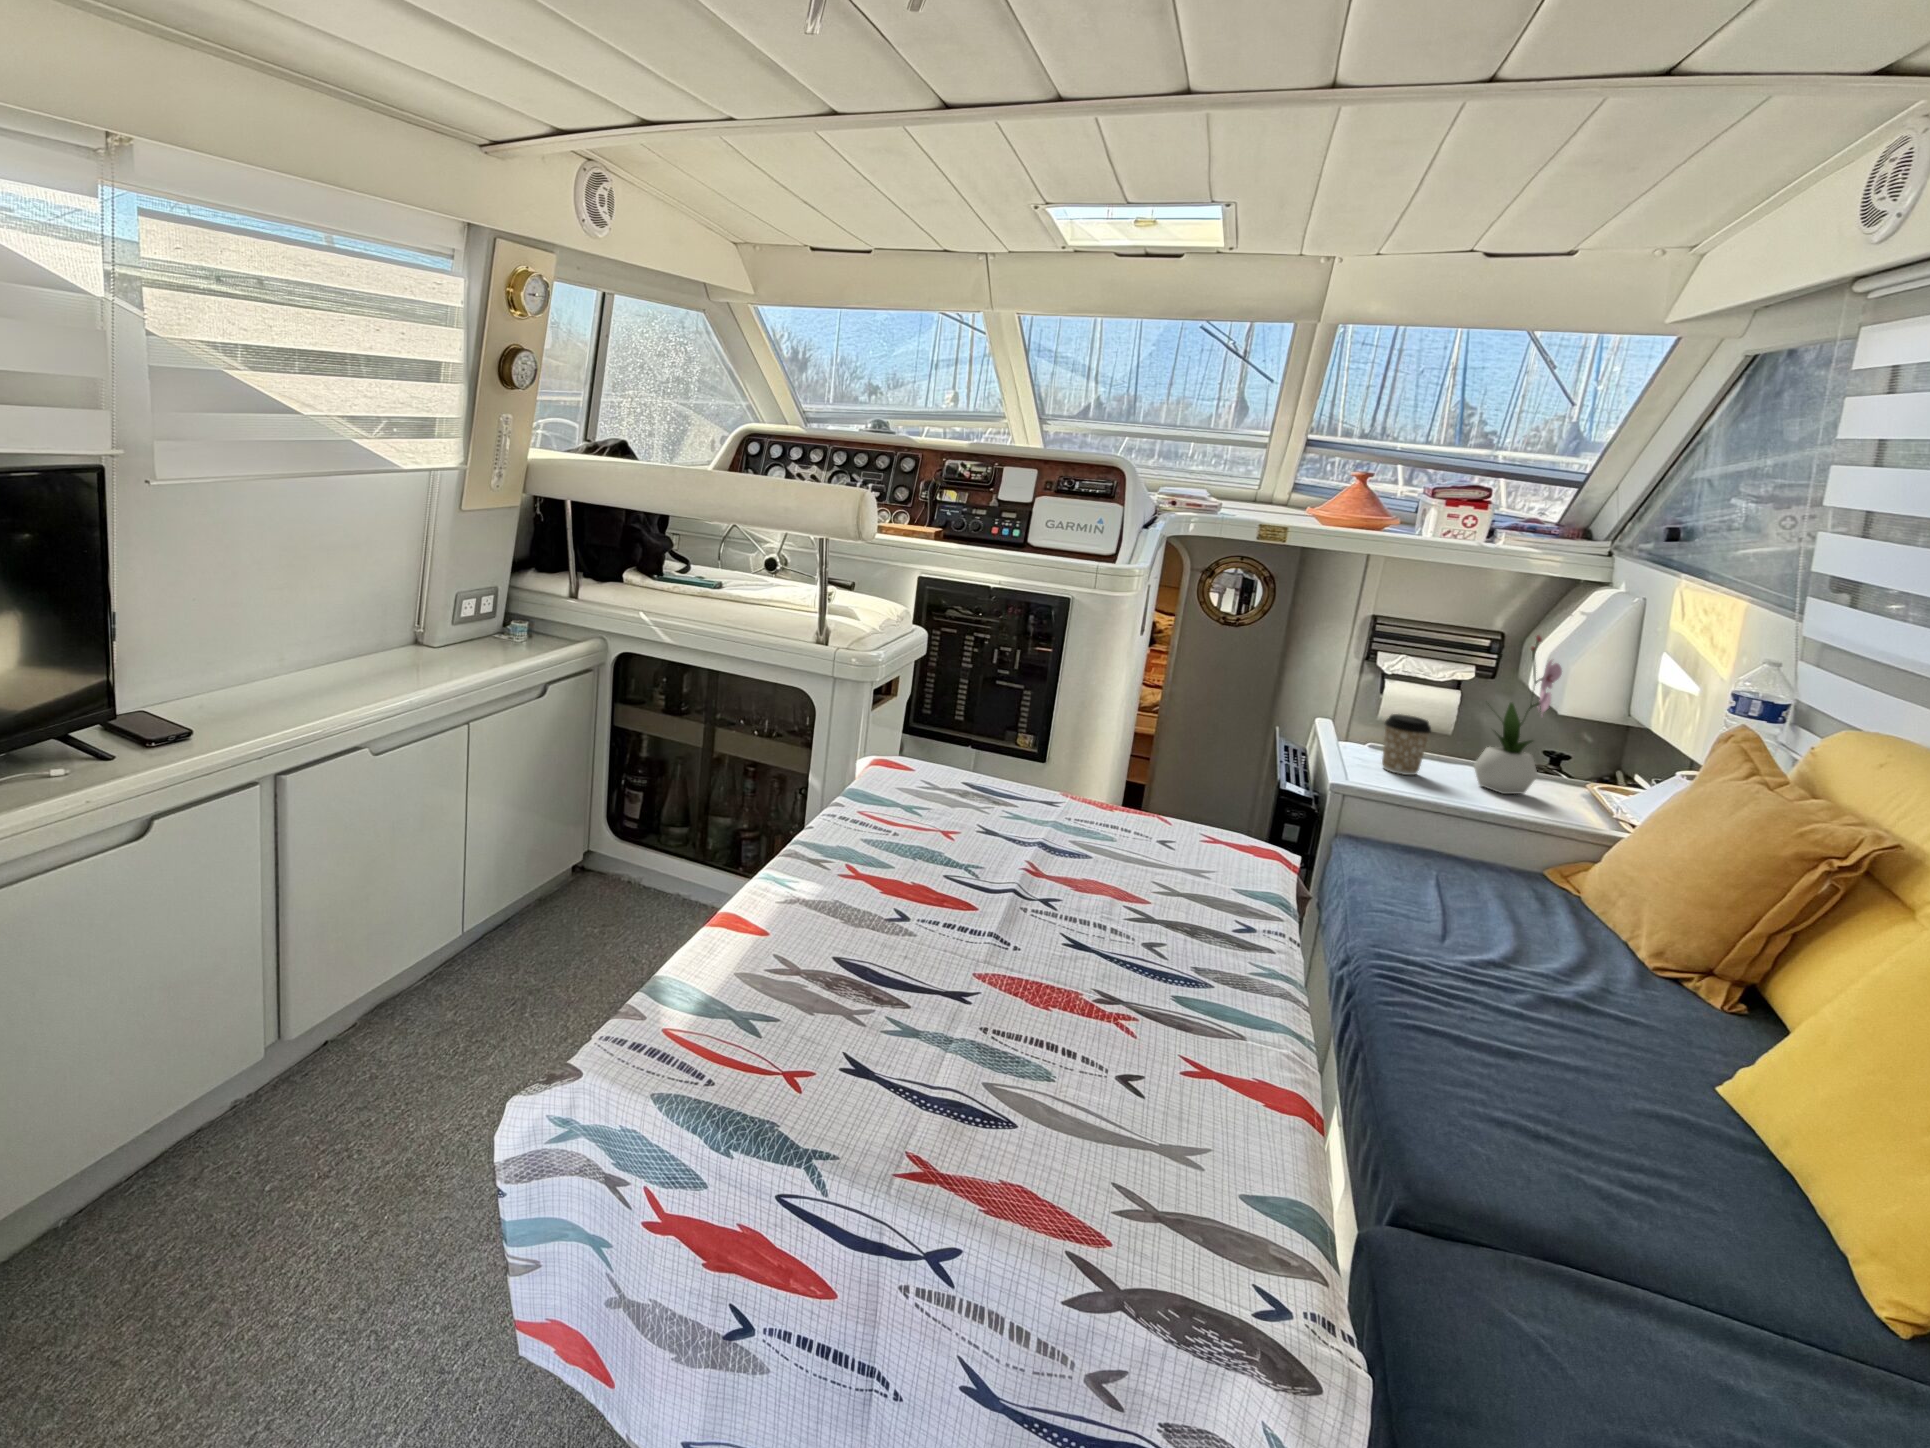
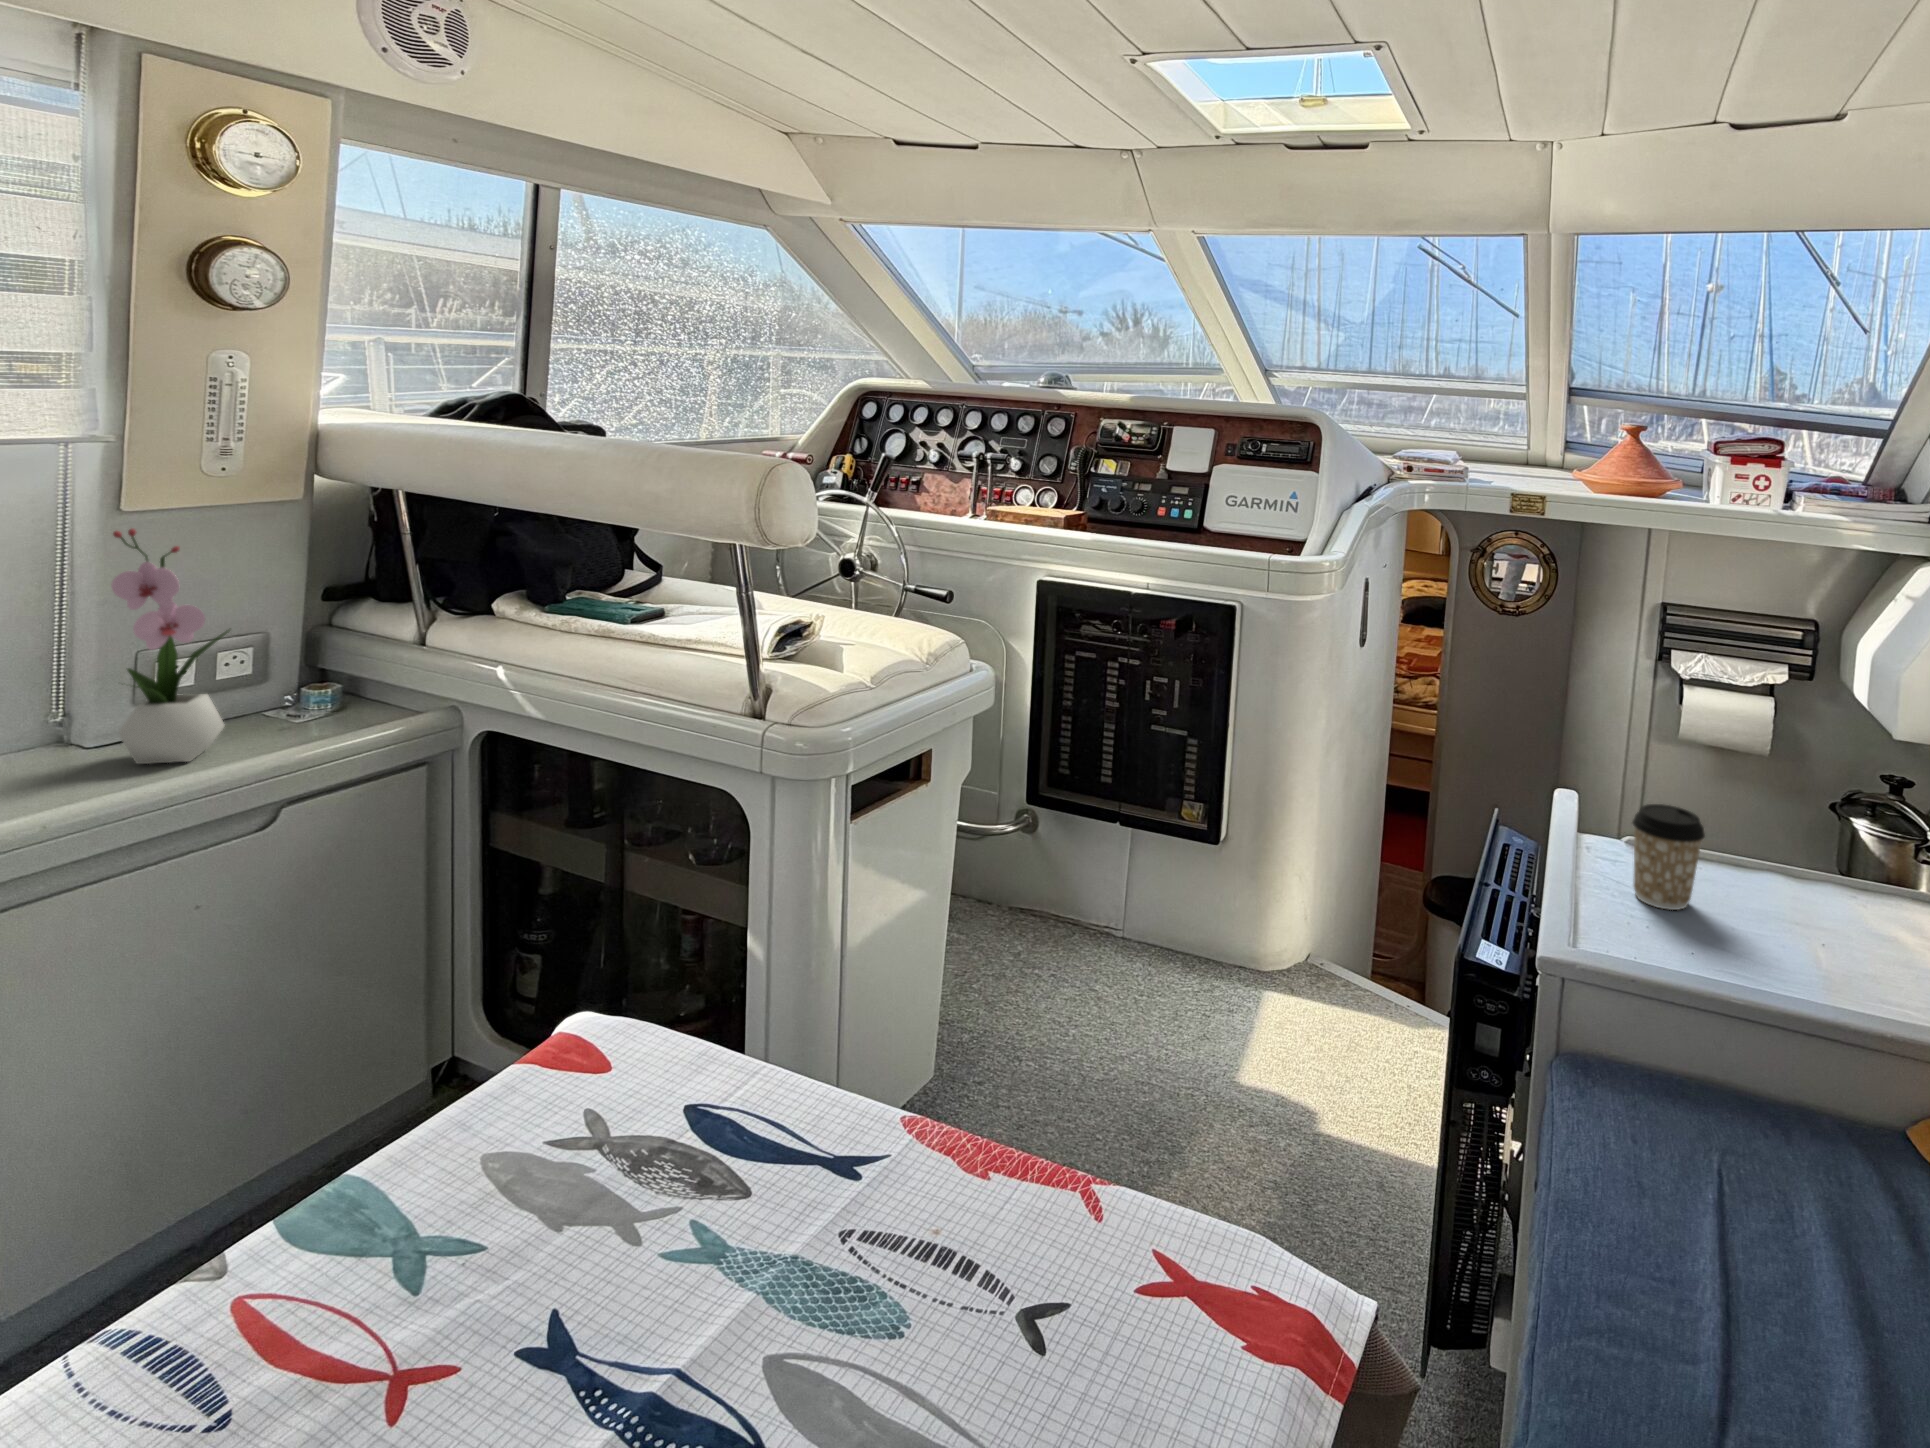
flower arrangement: present [1474,636,1562,794] -> present [111,529,231,764]

